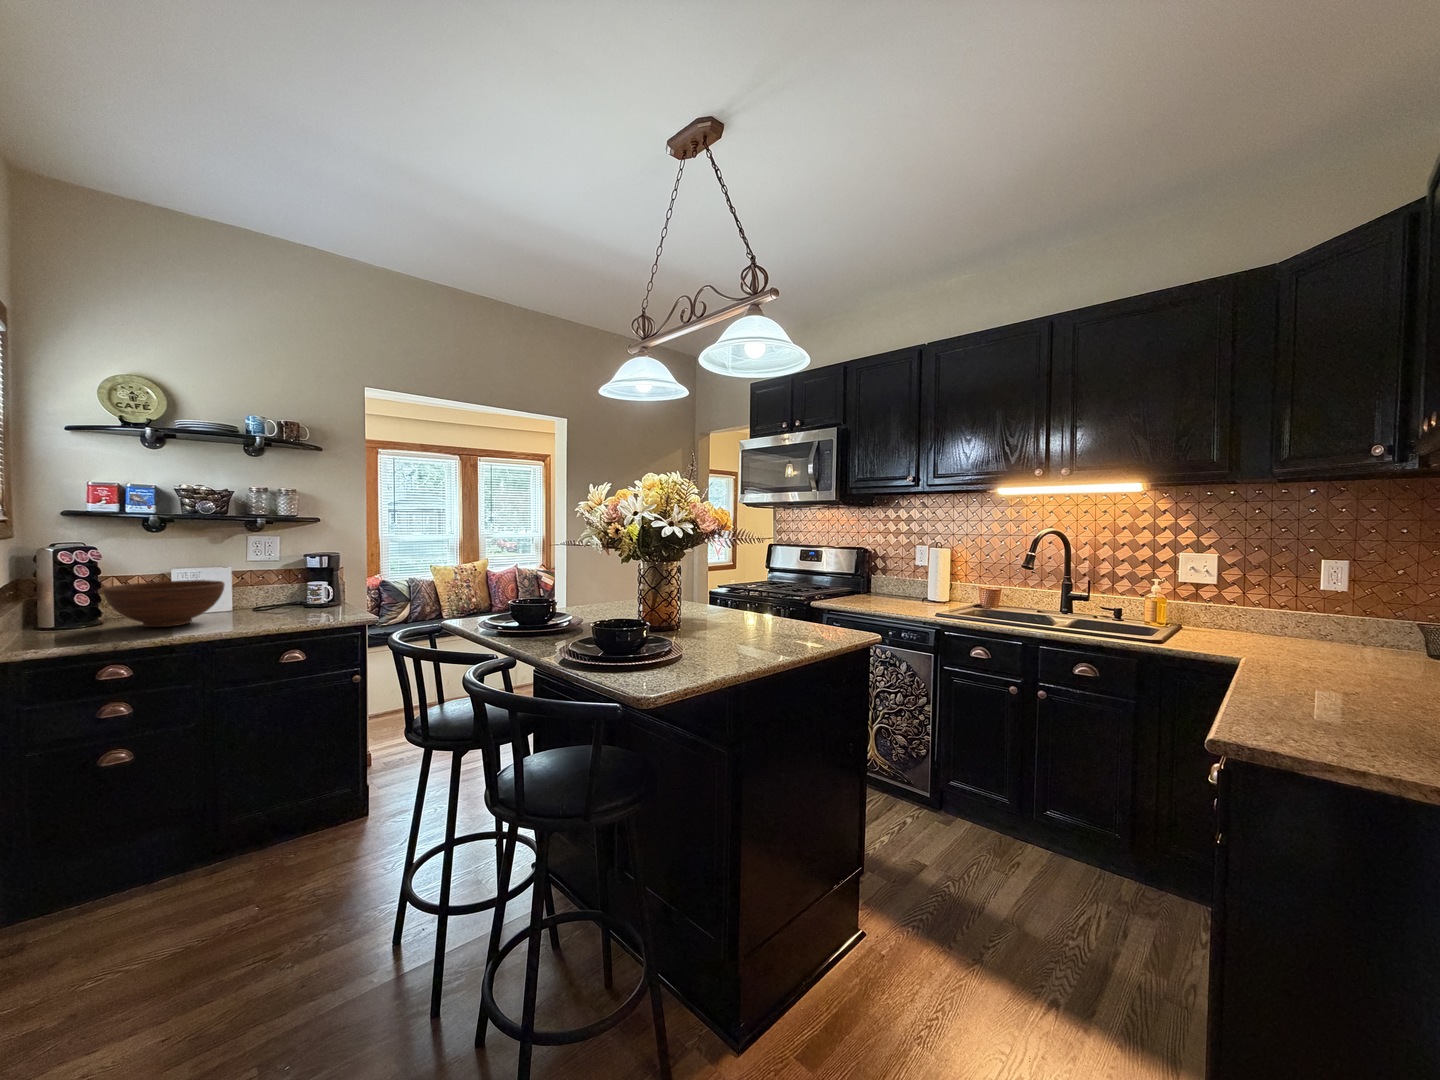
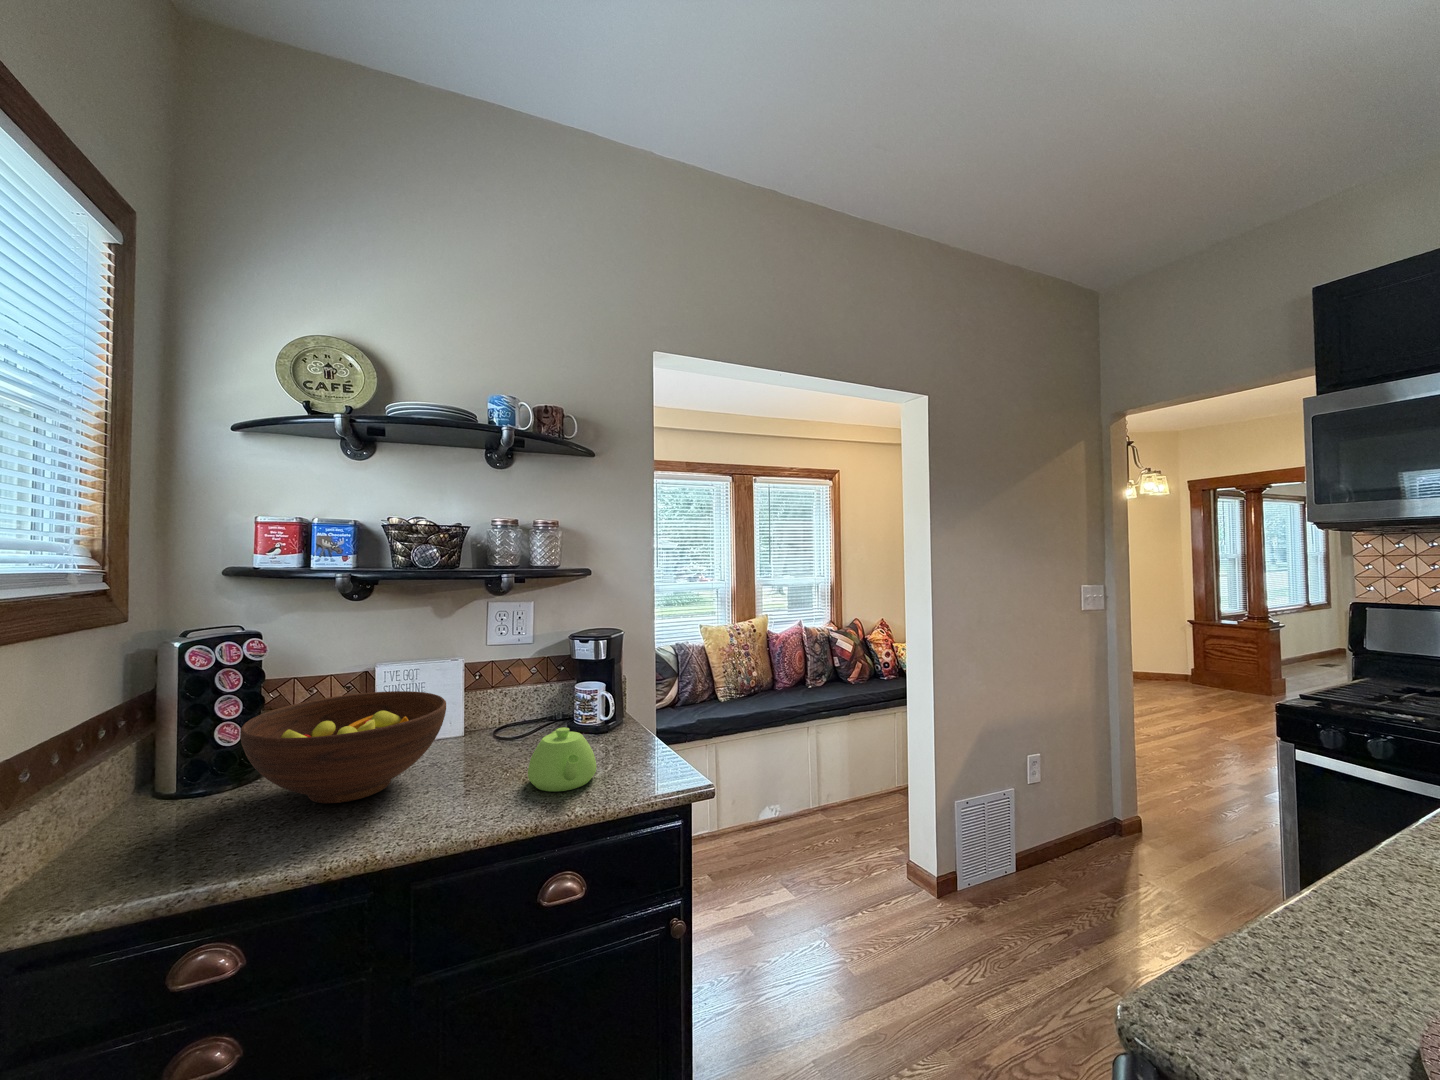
teapot: none [275,593,315,621] -> present [528,727,596,792]

